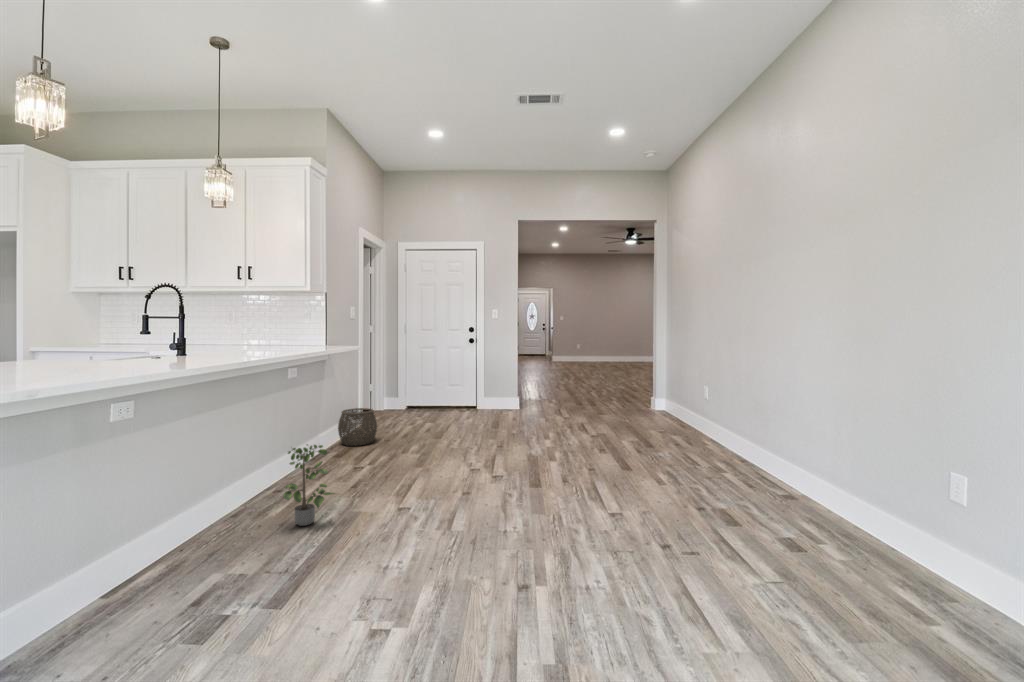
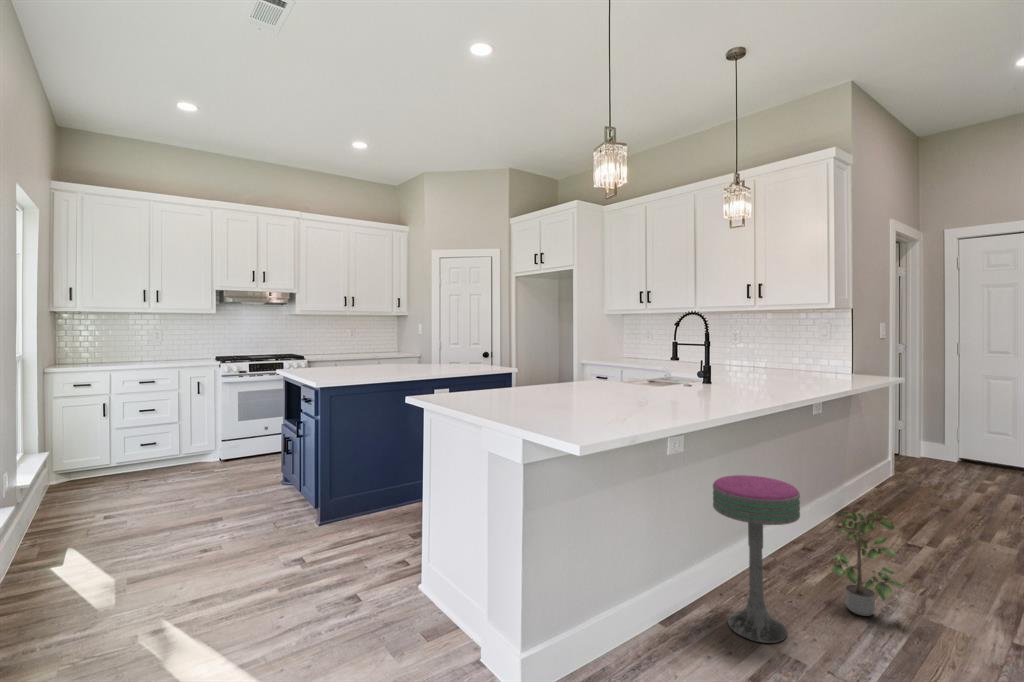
woven basket: present [338,408,377,446] -> none [867,455,930,508]
bar stool: none [166,430,249,575] -> present [713,475,800,643]

